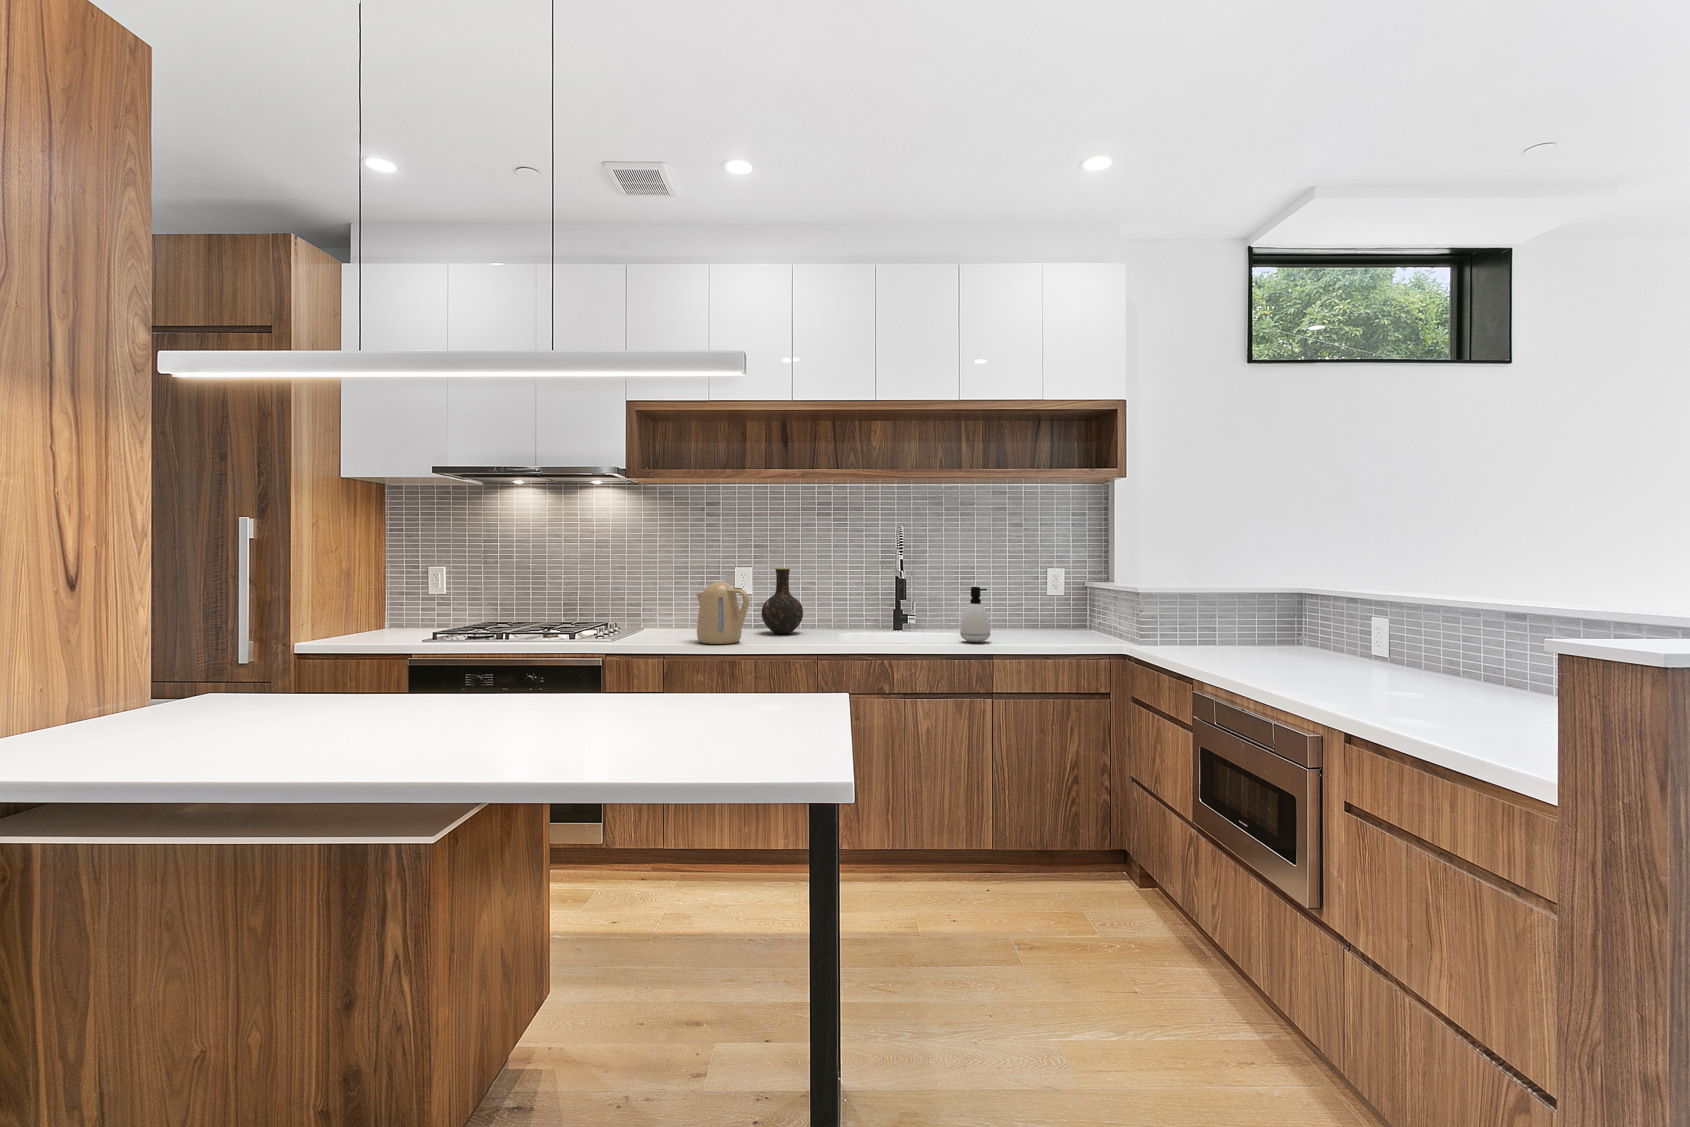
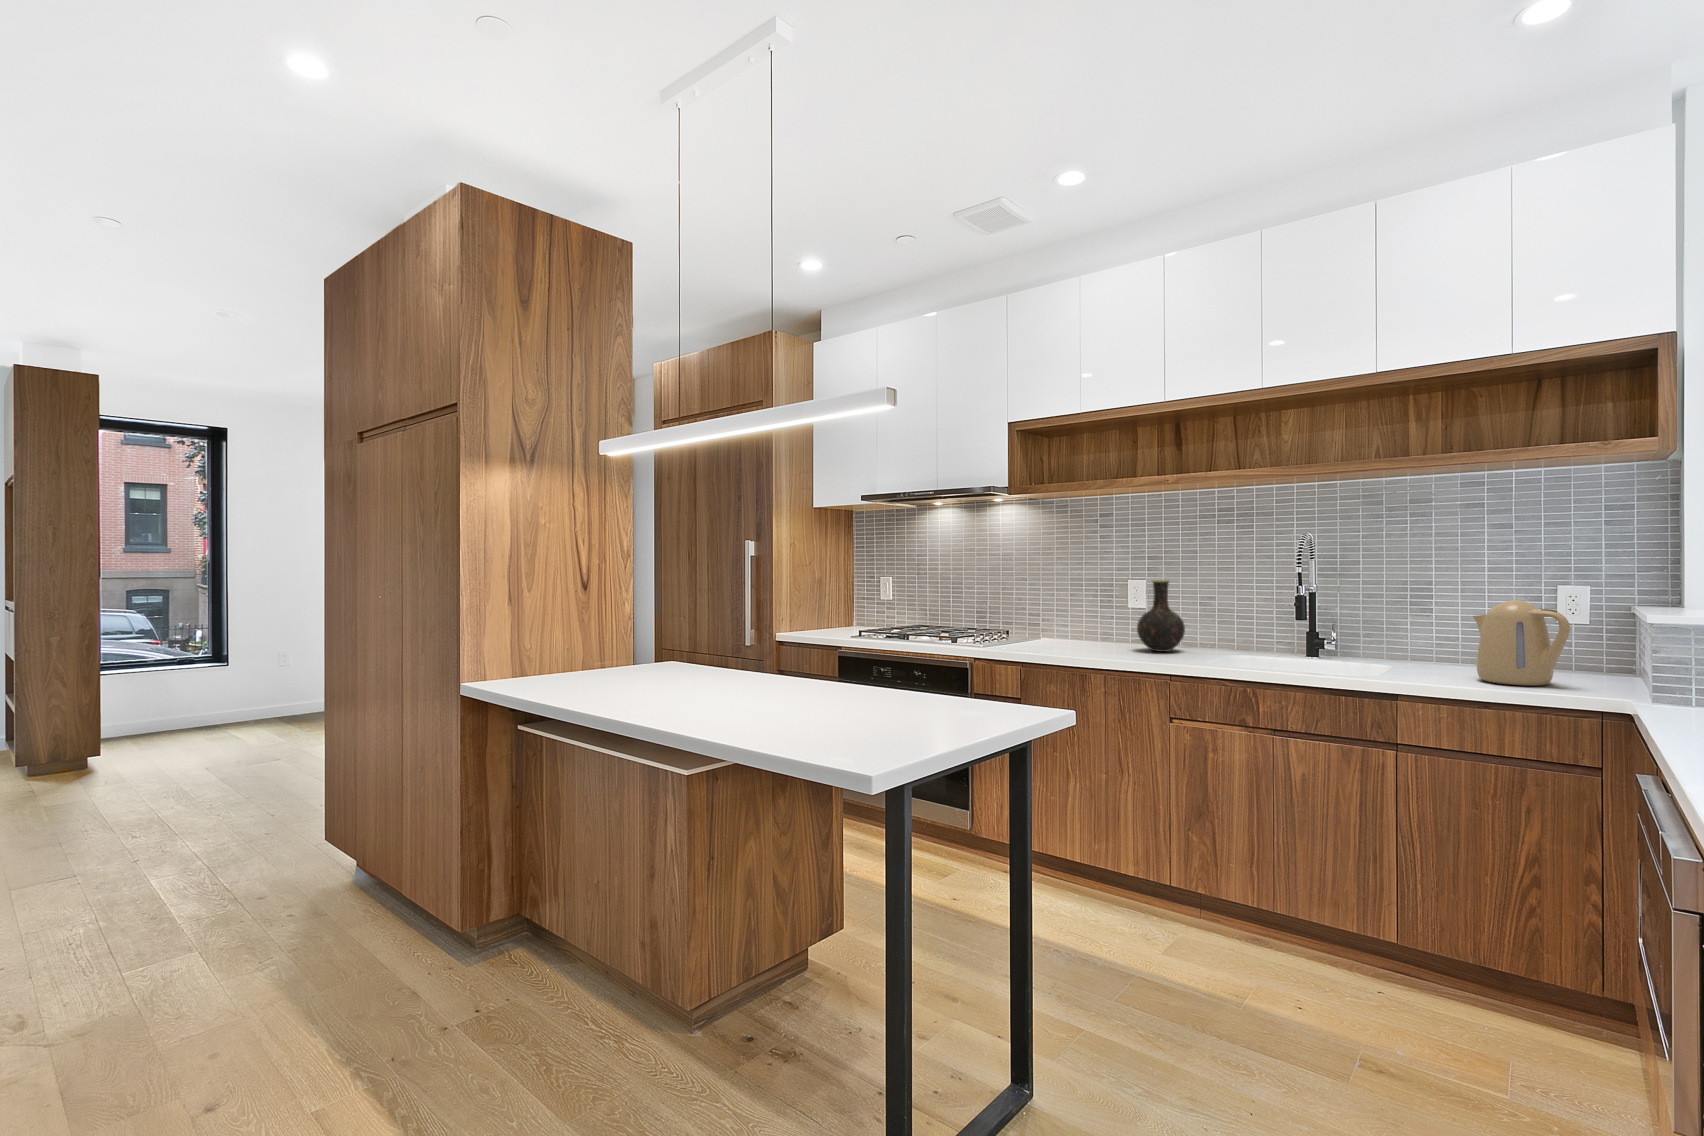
kettle: present [696,581,749,644] -> present [1473,600,1570,686]
soap dispenser: present [960,587,990,642] -> none [1359,606,1404,677]

